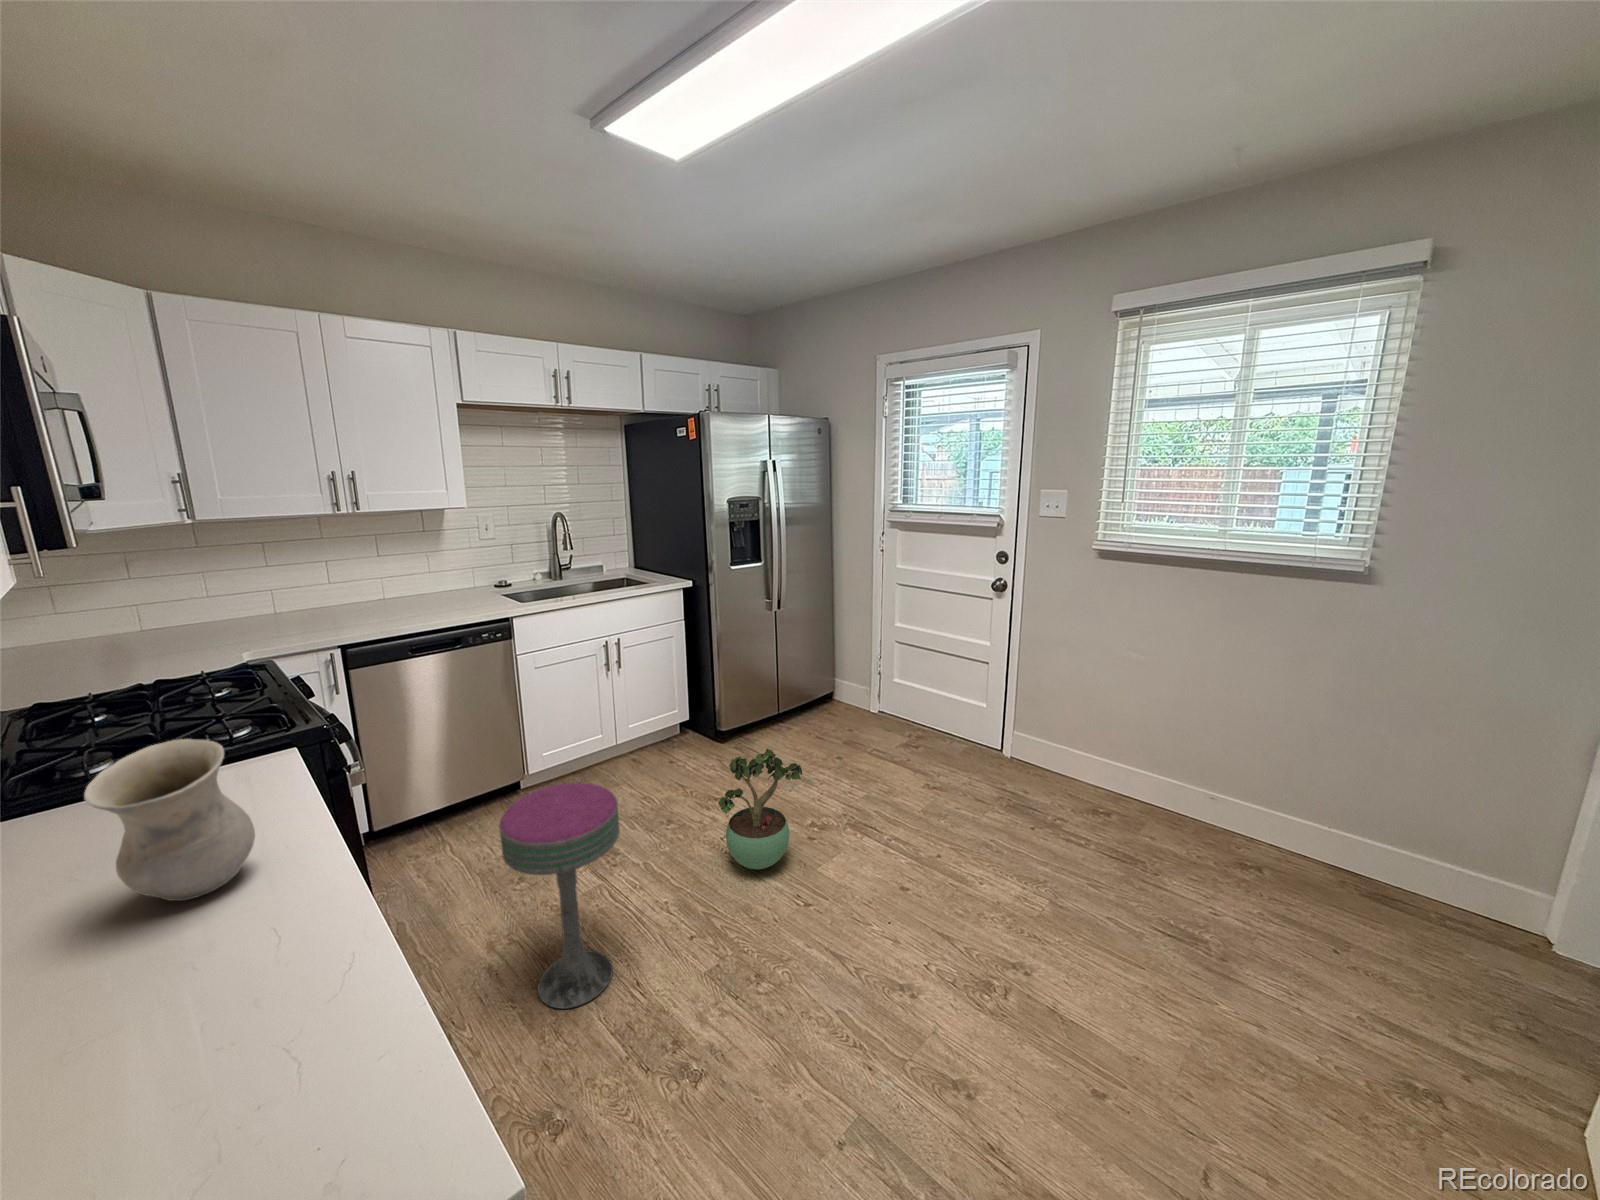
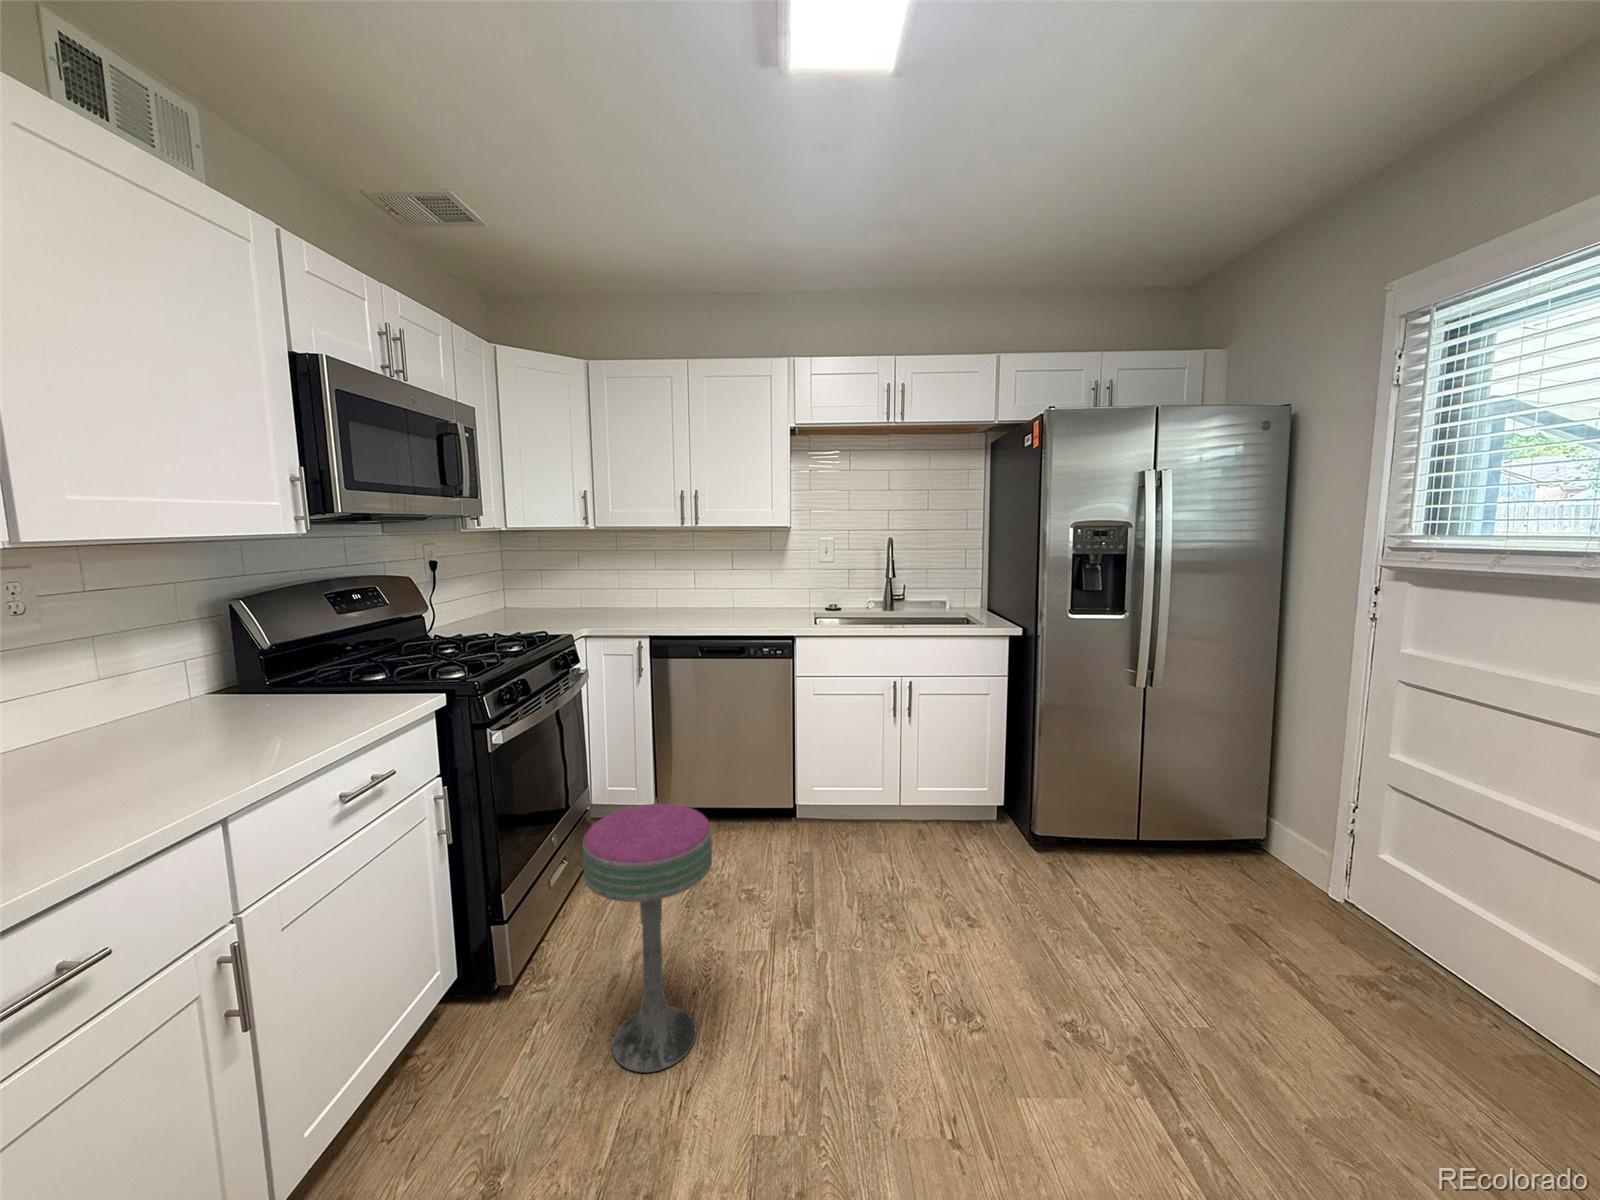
vase: present [84,739,255,901] -> none [106,629,242,755]
potted plant: present [718,749,802,869] -> none [886,859,1011,1048]

